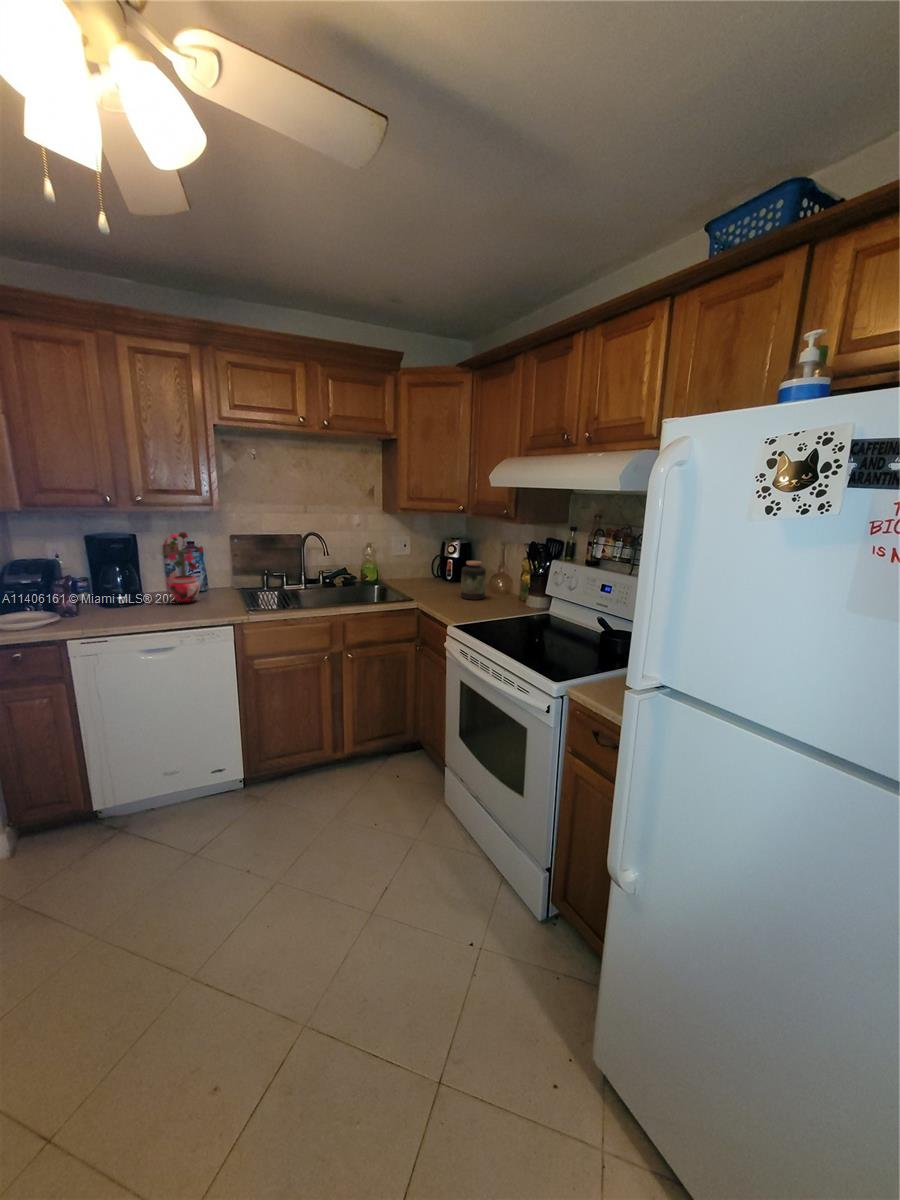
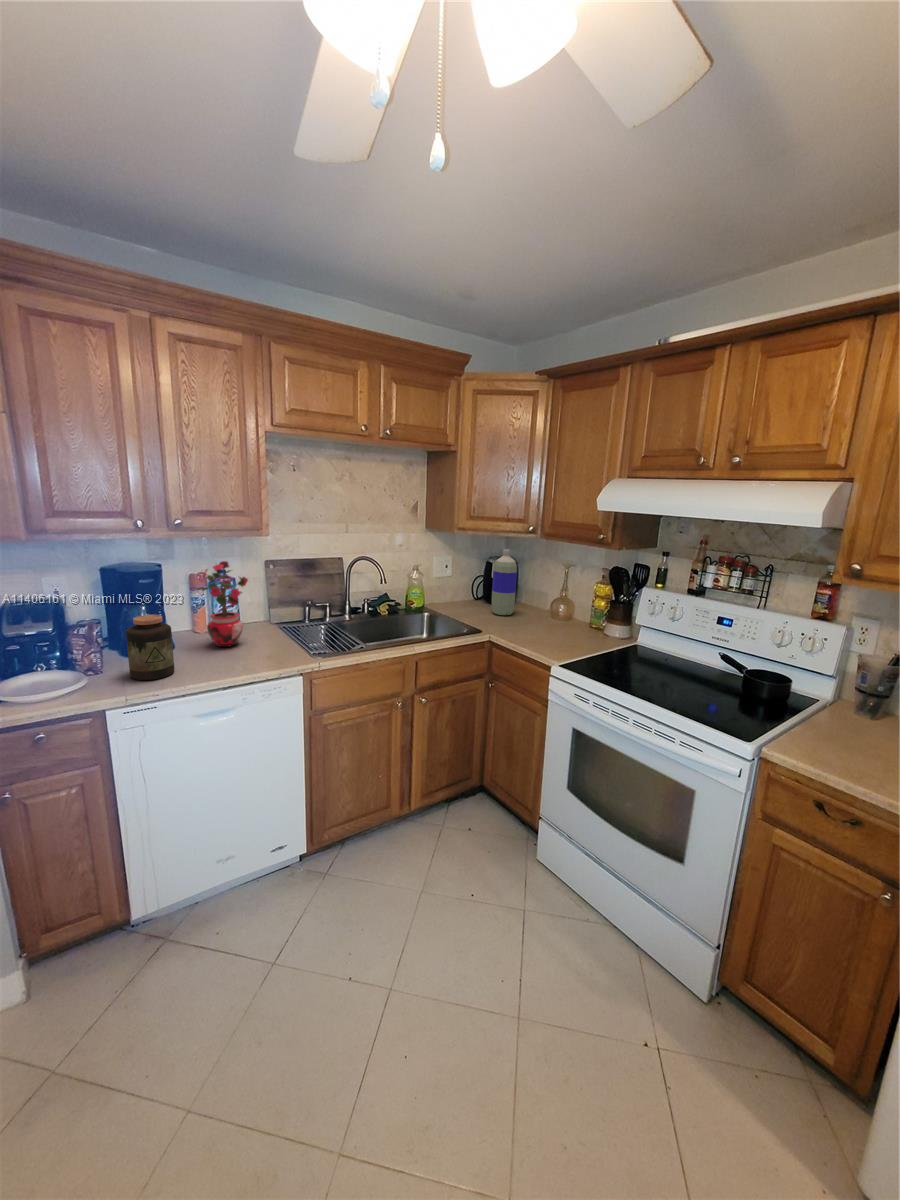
bottle: none [437,529,459,589] -> present [492,549,517,615]
jar: present [461,561,486,600] -> present [126,615,174,680]

